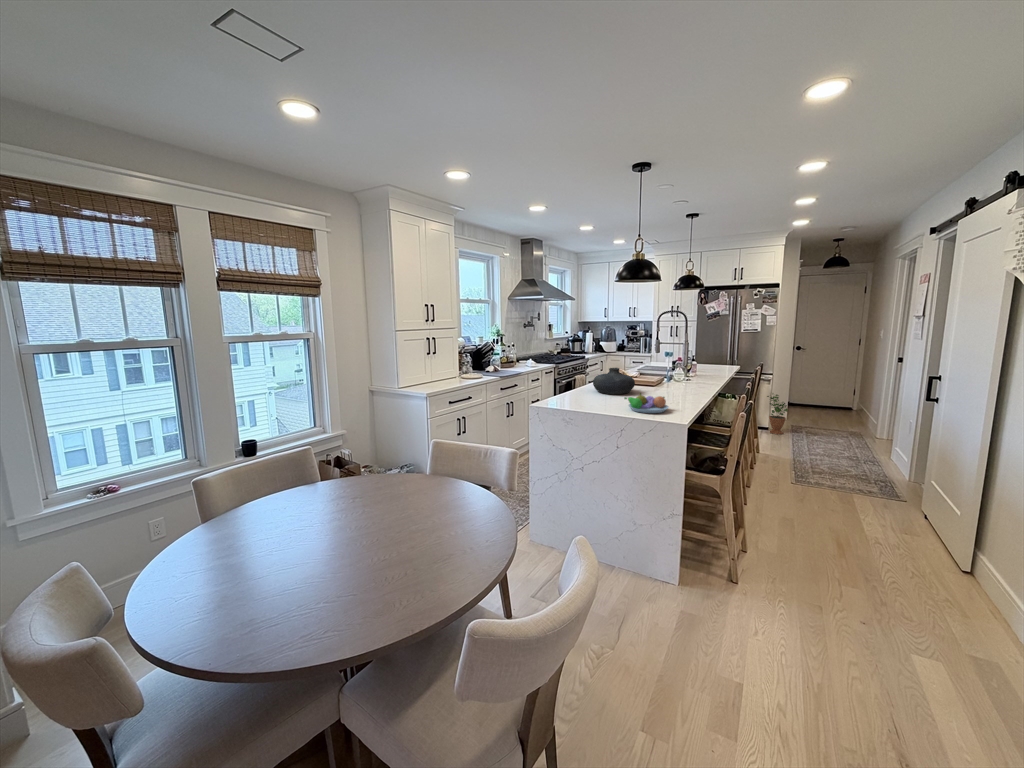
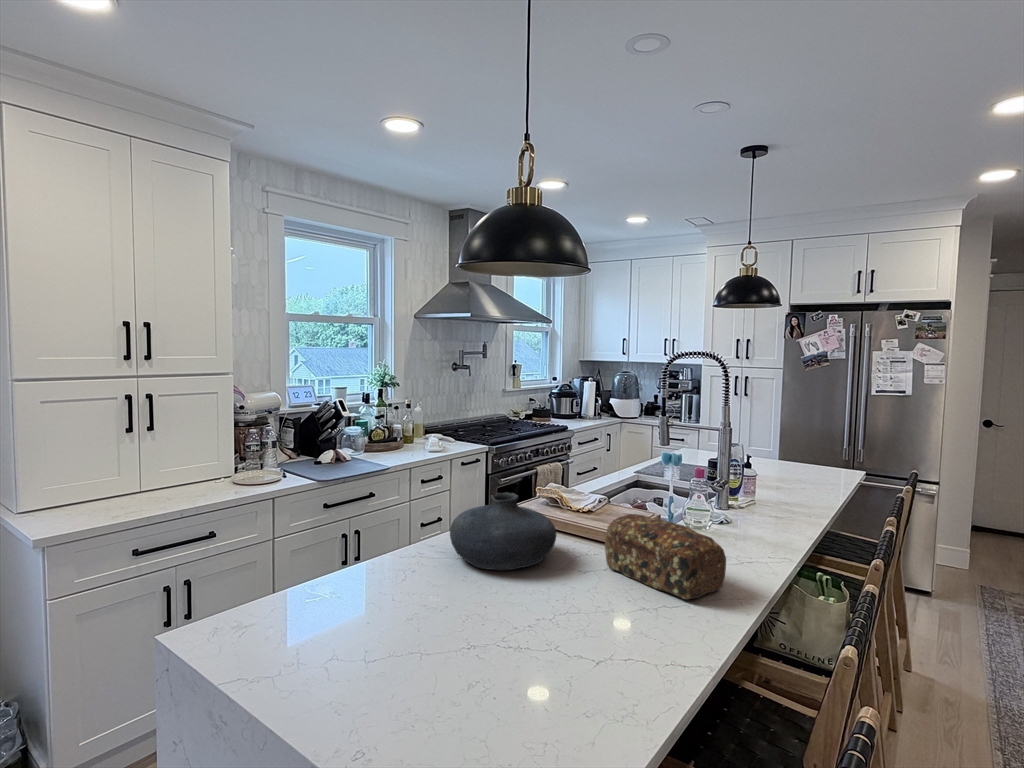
bread loaf: none [654,372,701,397] -> present [605,514,726,599]
fruit bowl: present [624,394,669,413] -> none [443,606,575,705]
potted plant: present [767,395,788,434] -> none [926,523,973,612]

